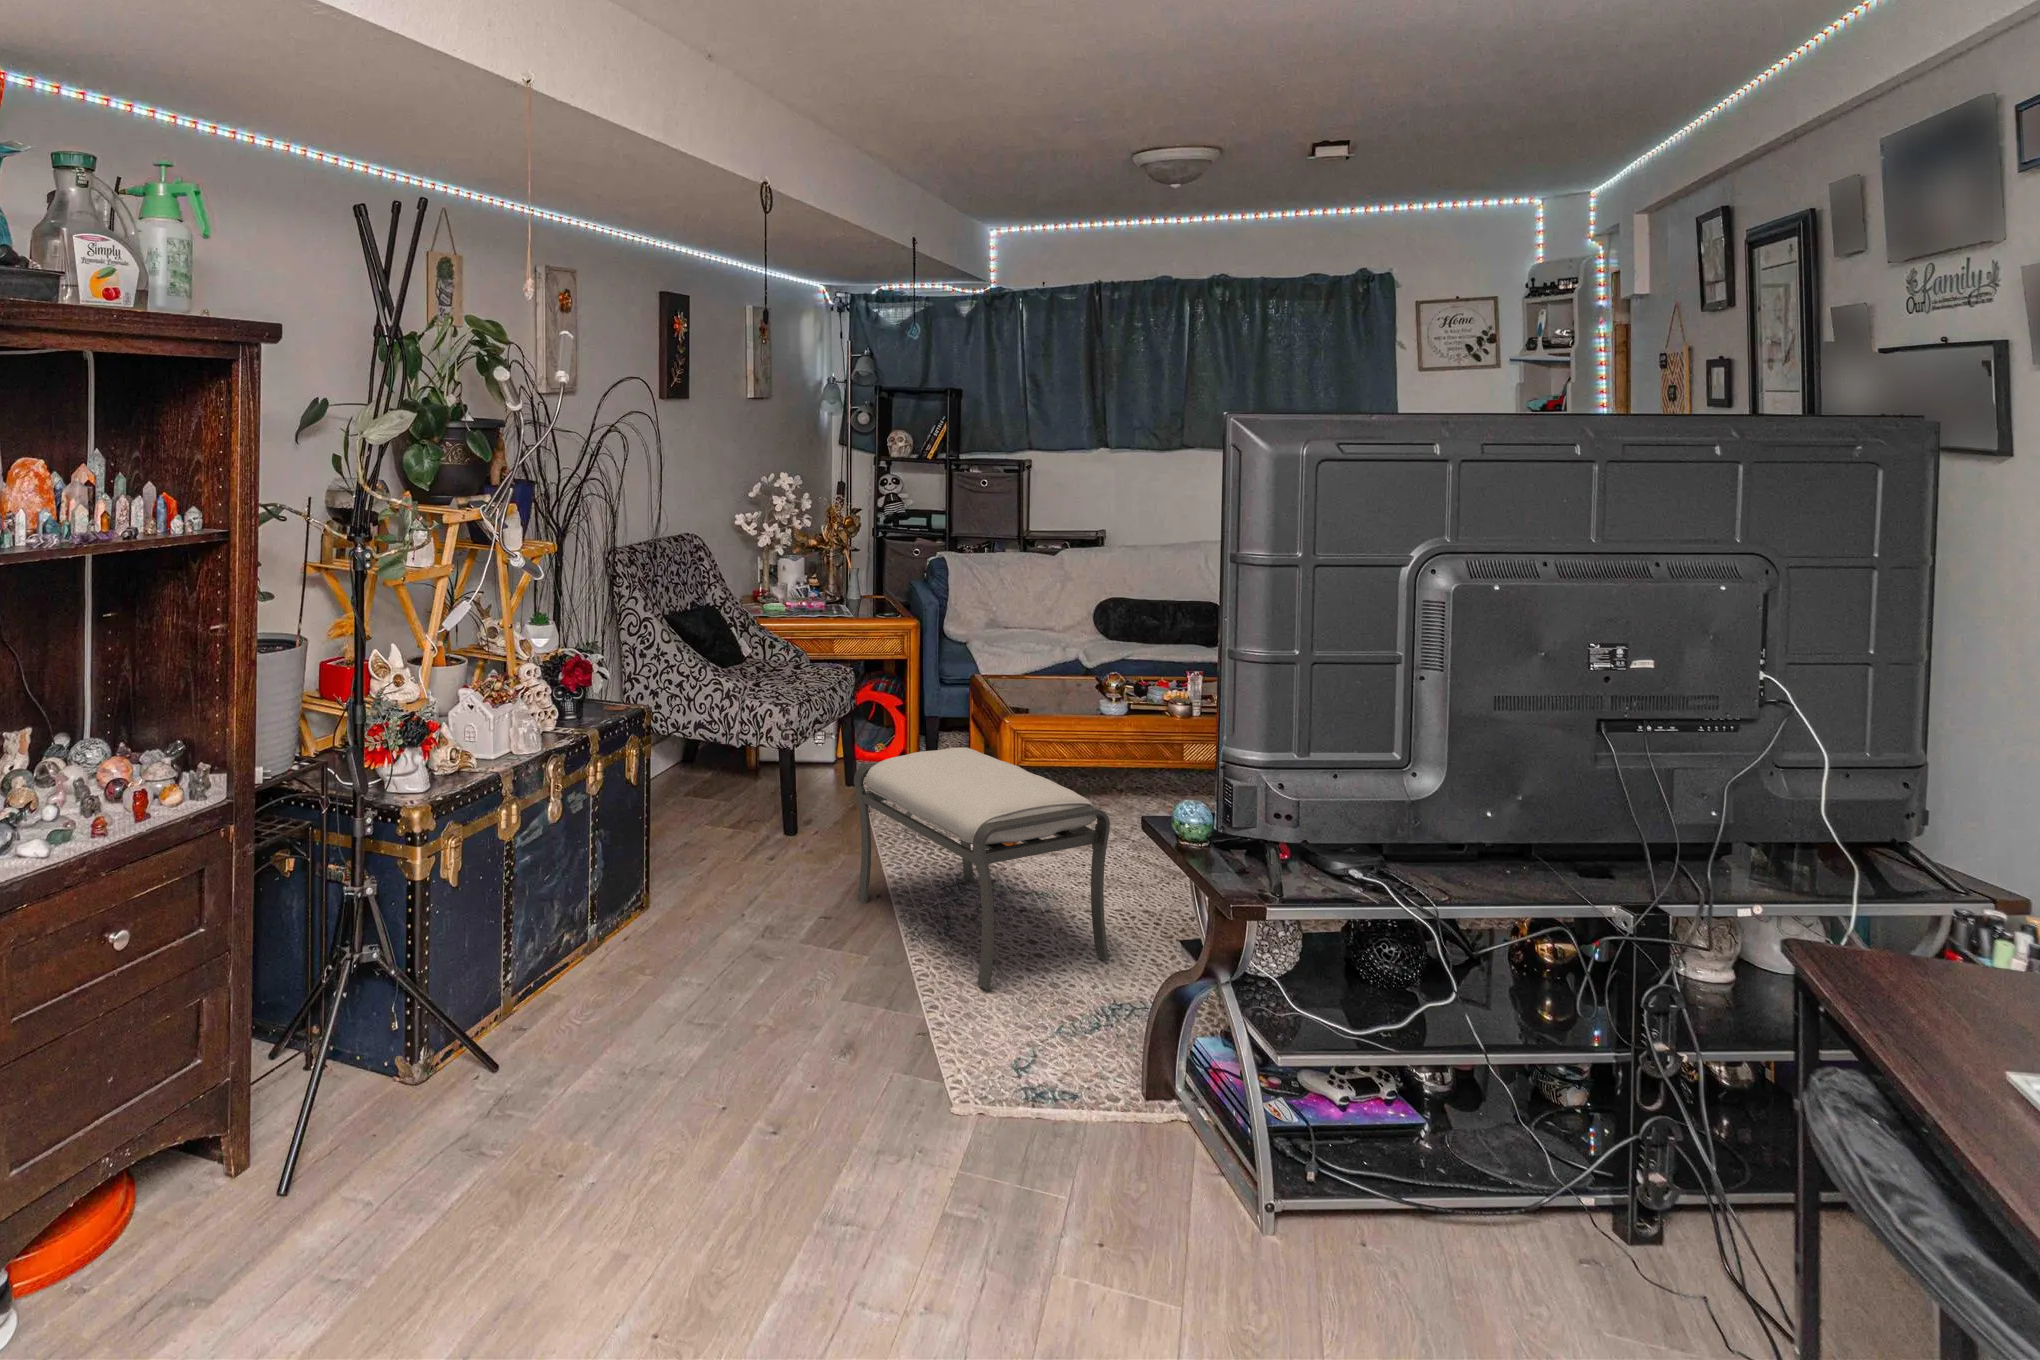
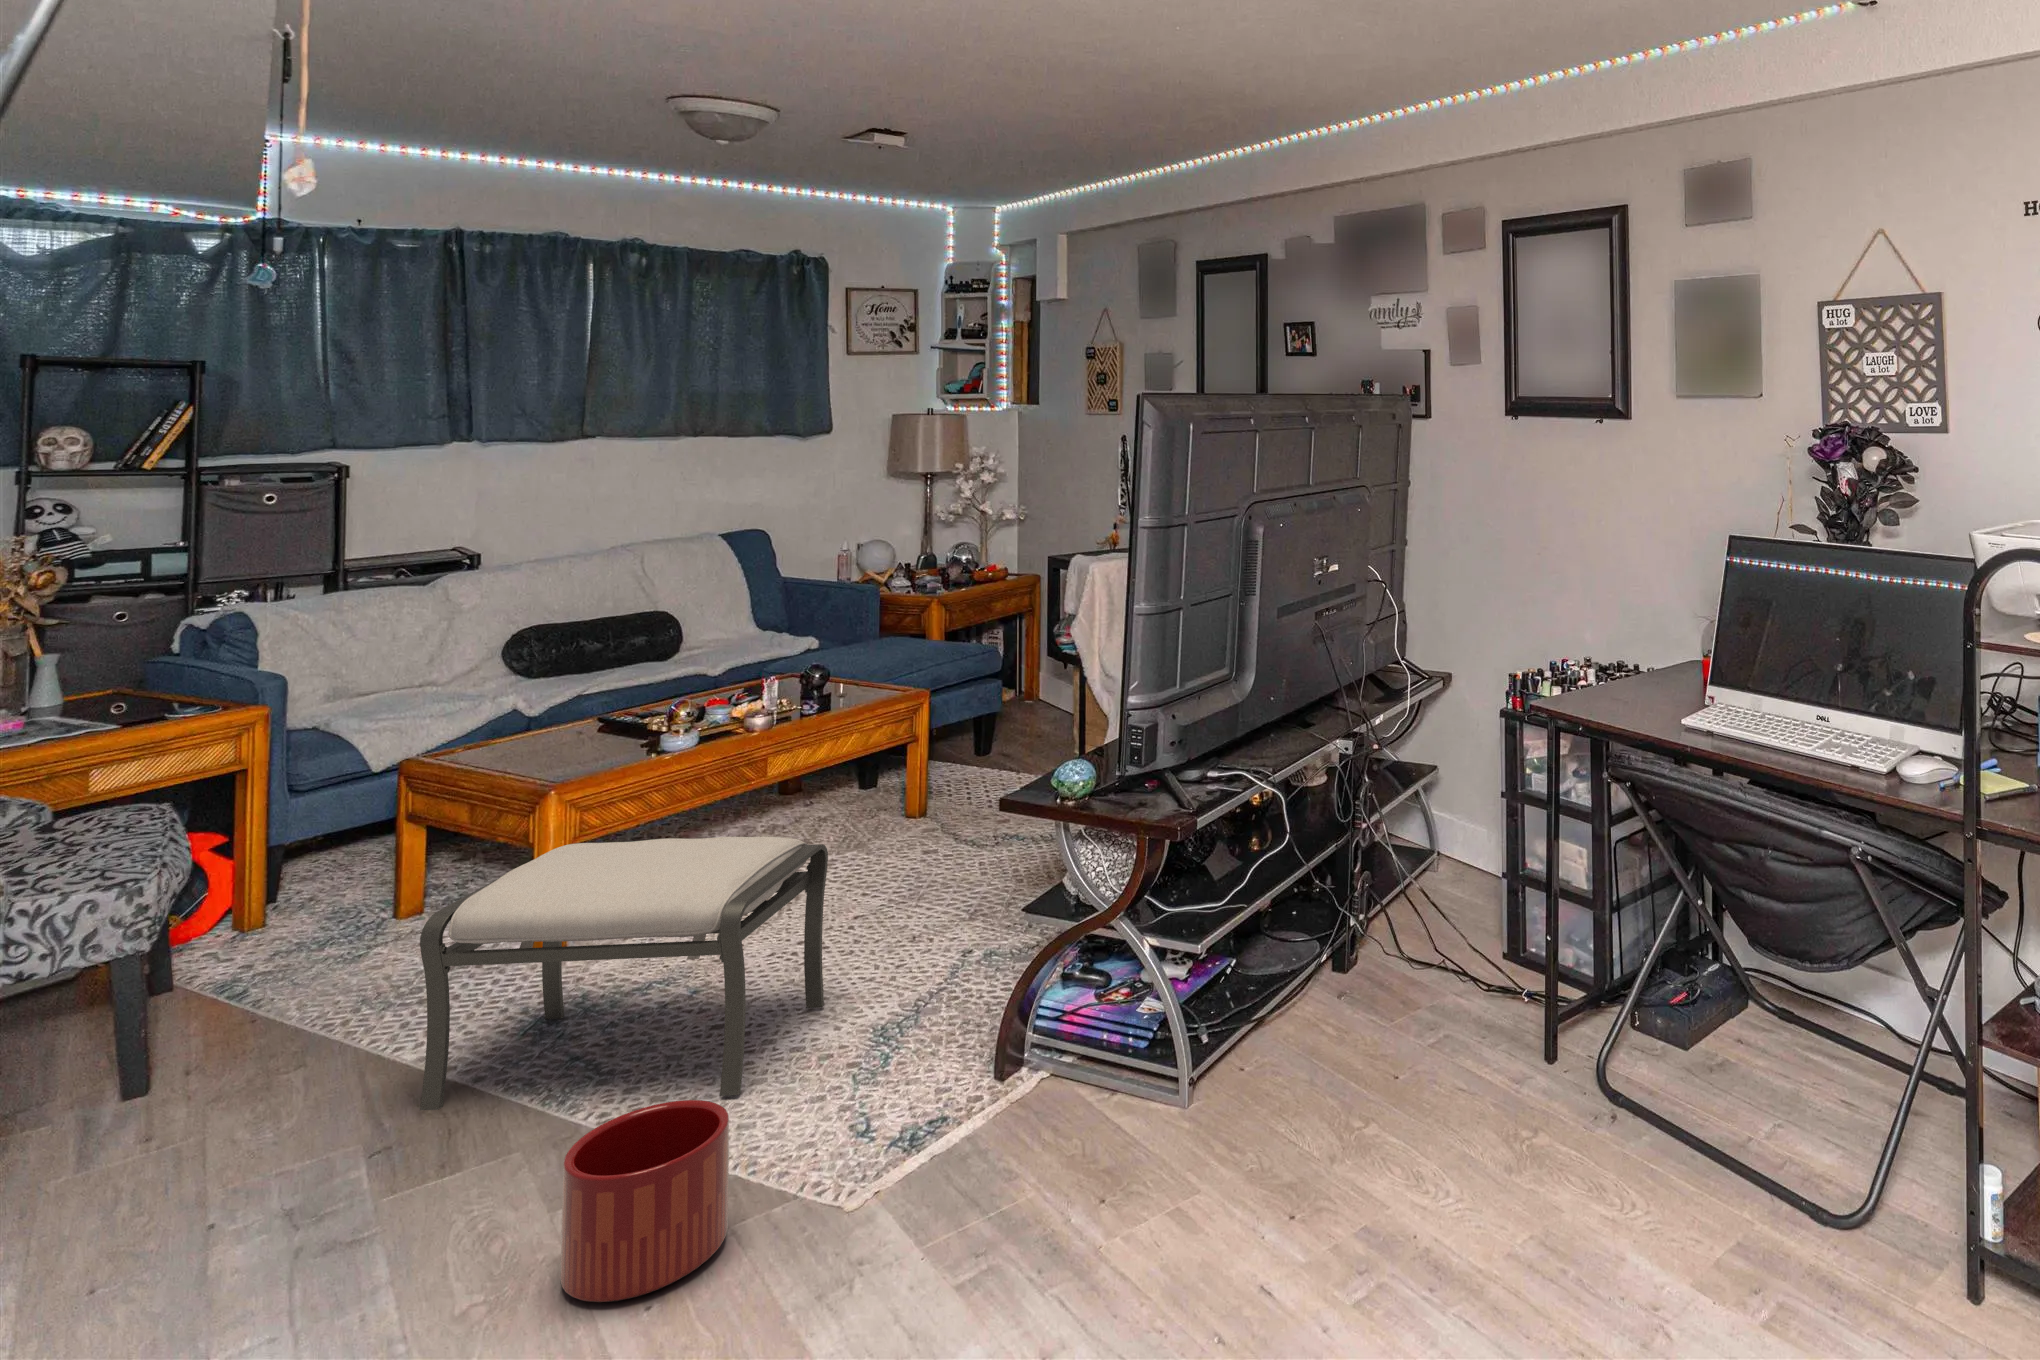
planter: none [776,943,882,1084] -> present [561,1100,729,1302]

